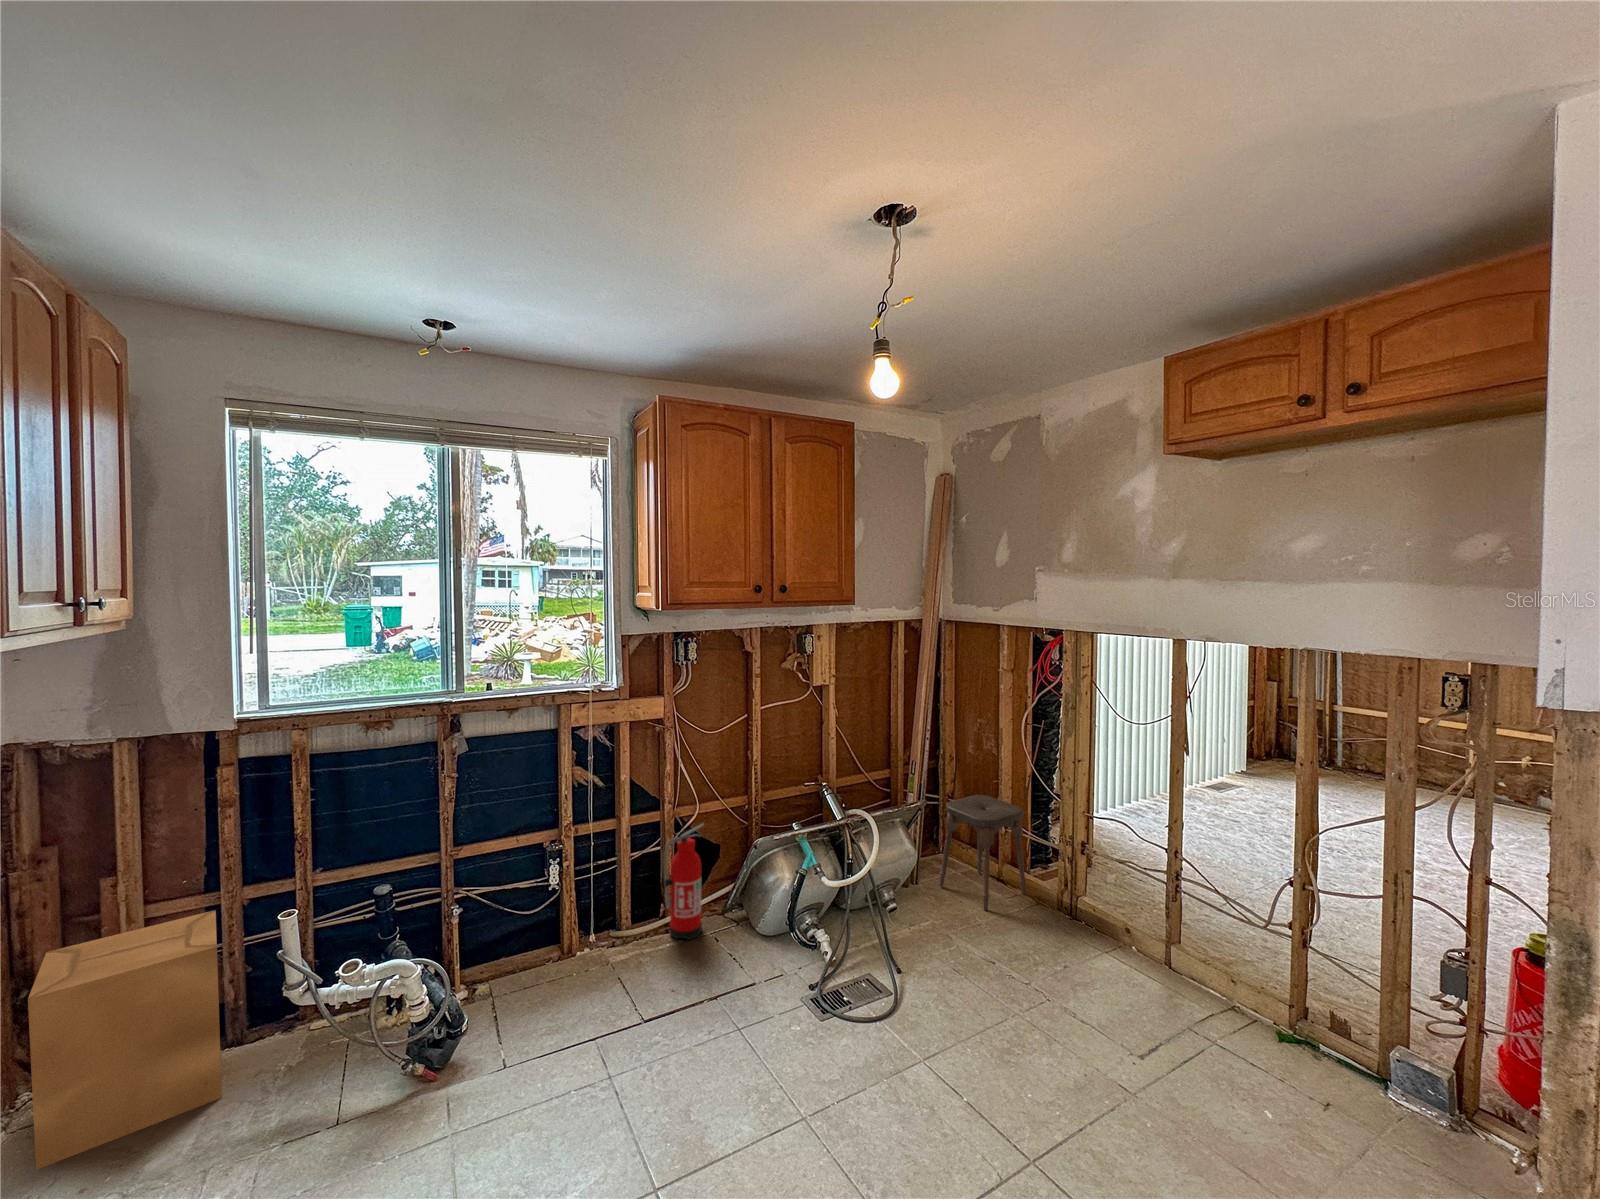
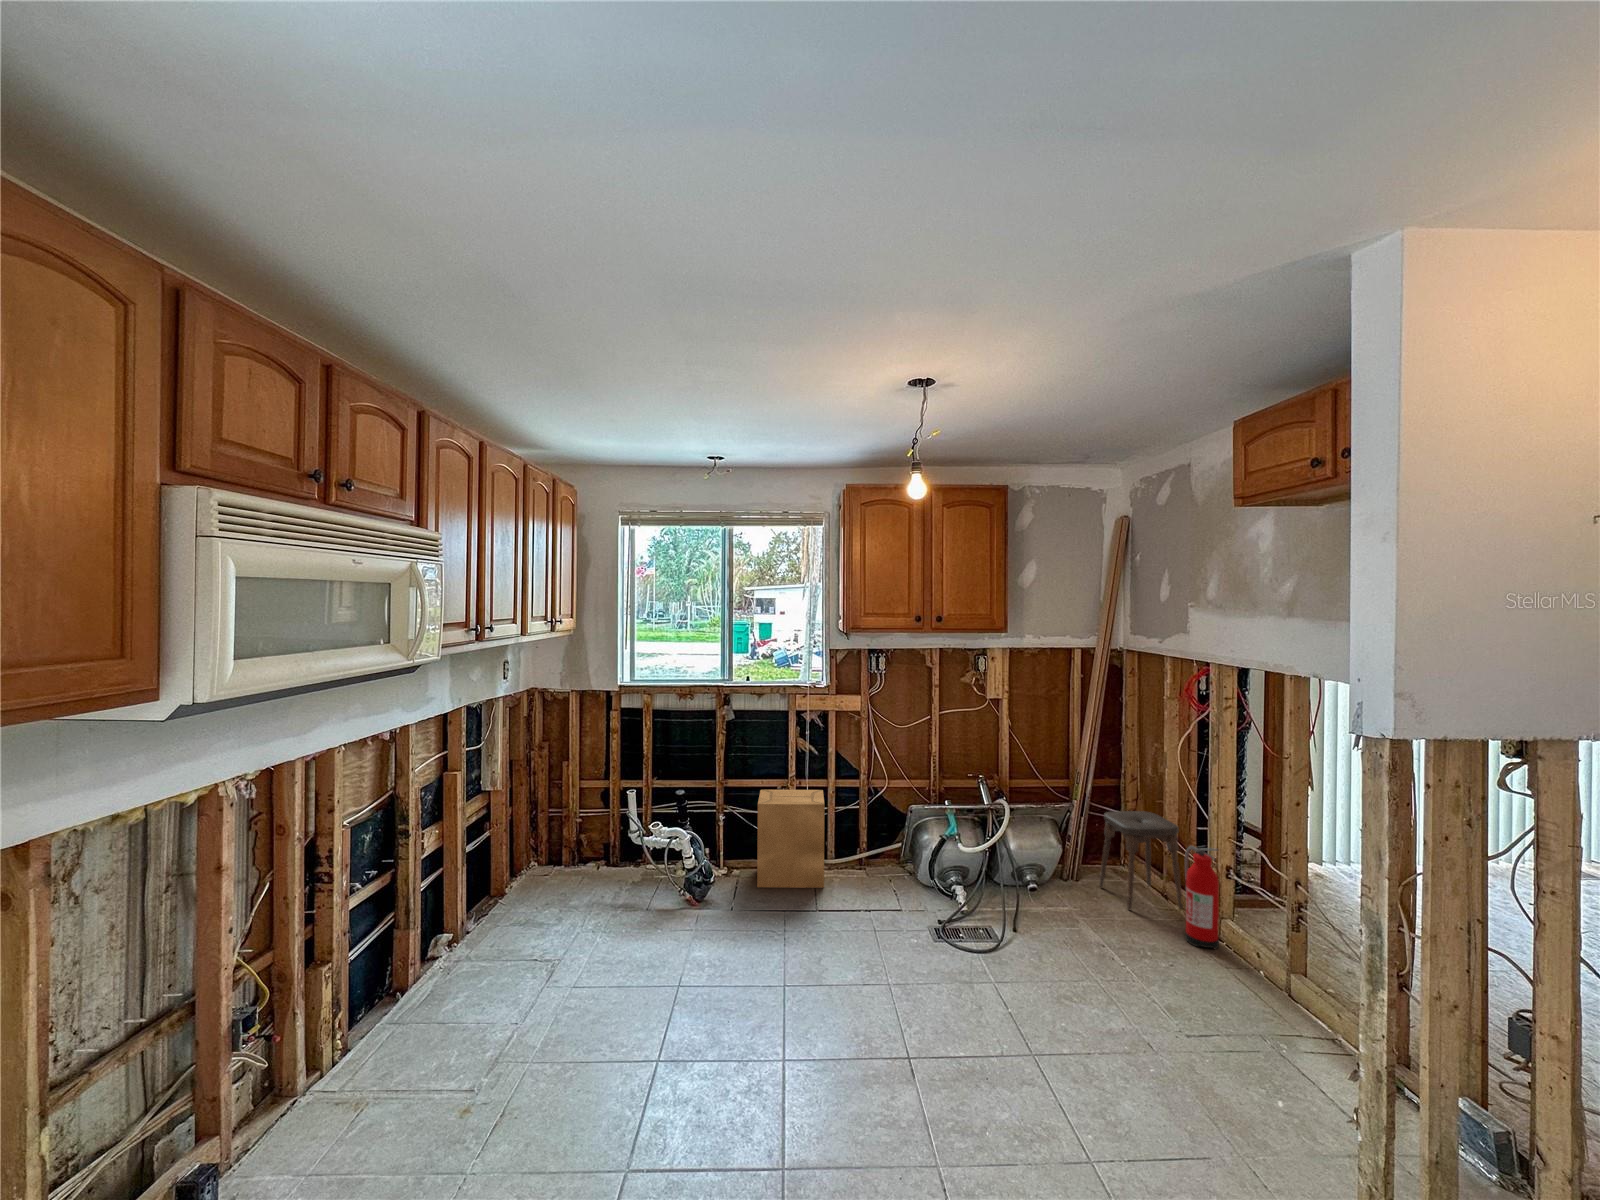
fire extinguisher: present [664,824,704,939] -> present [1185,846,1219,949]
cardboard box: present [28,910,222,1170] -> present [757,790,825,888]

